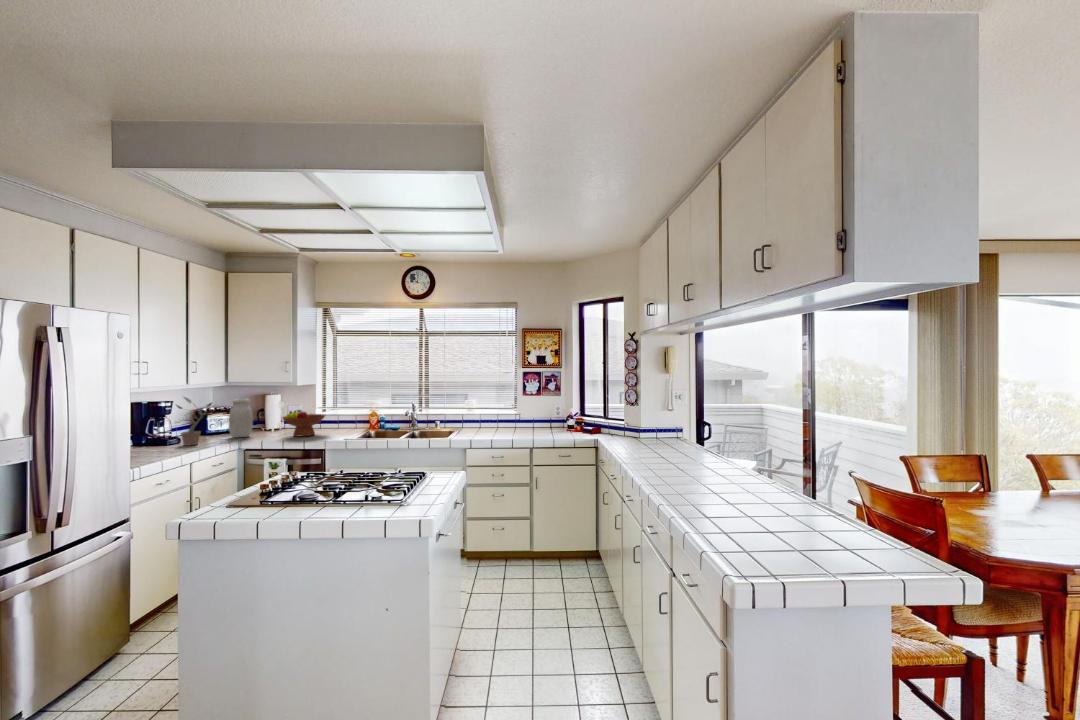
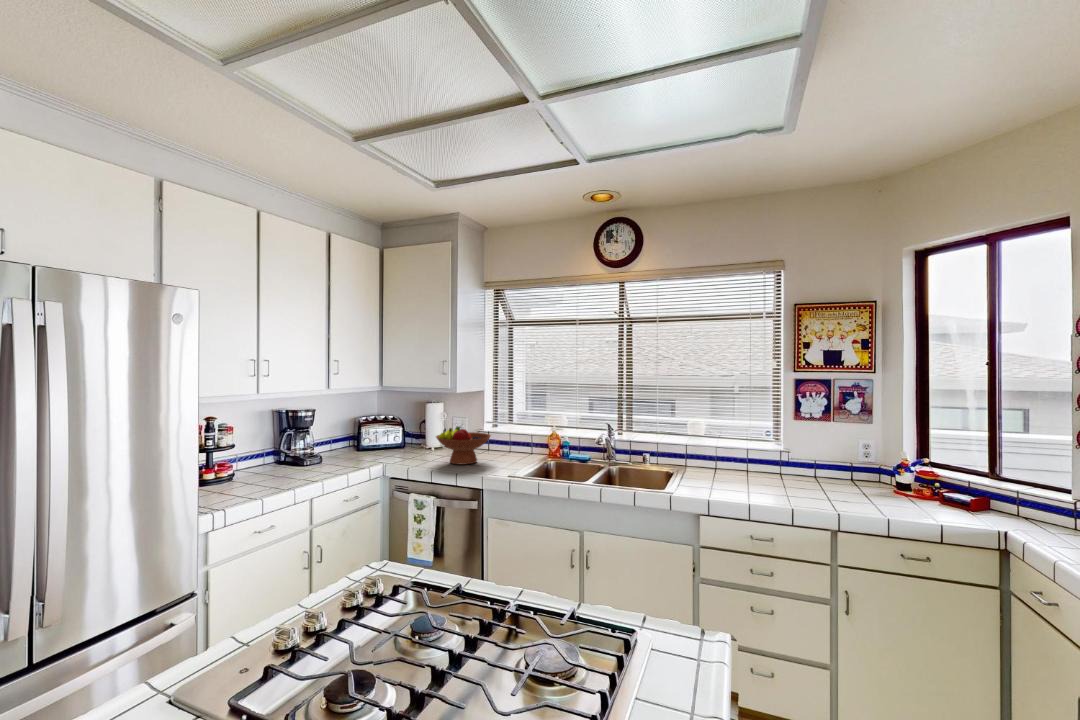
potted plant: present [175,397,212,446] -> none [303,403,357,470]
jar: present [229,398,253,438] -> none [377,408,405,459]

